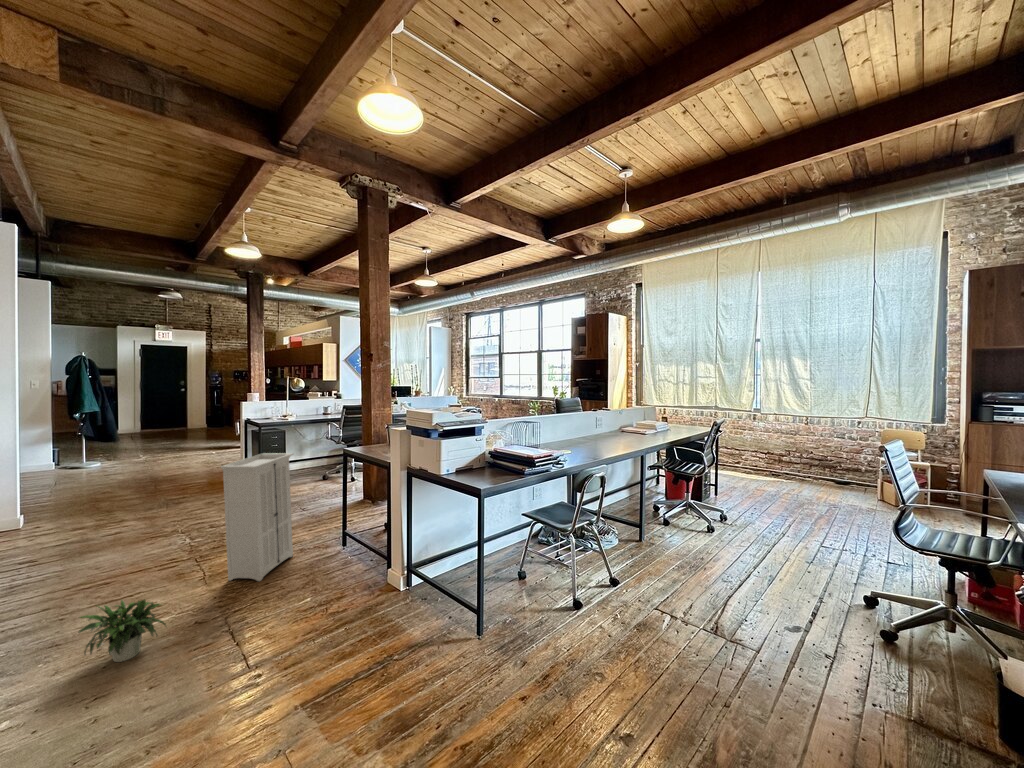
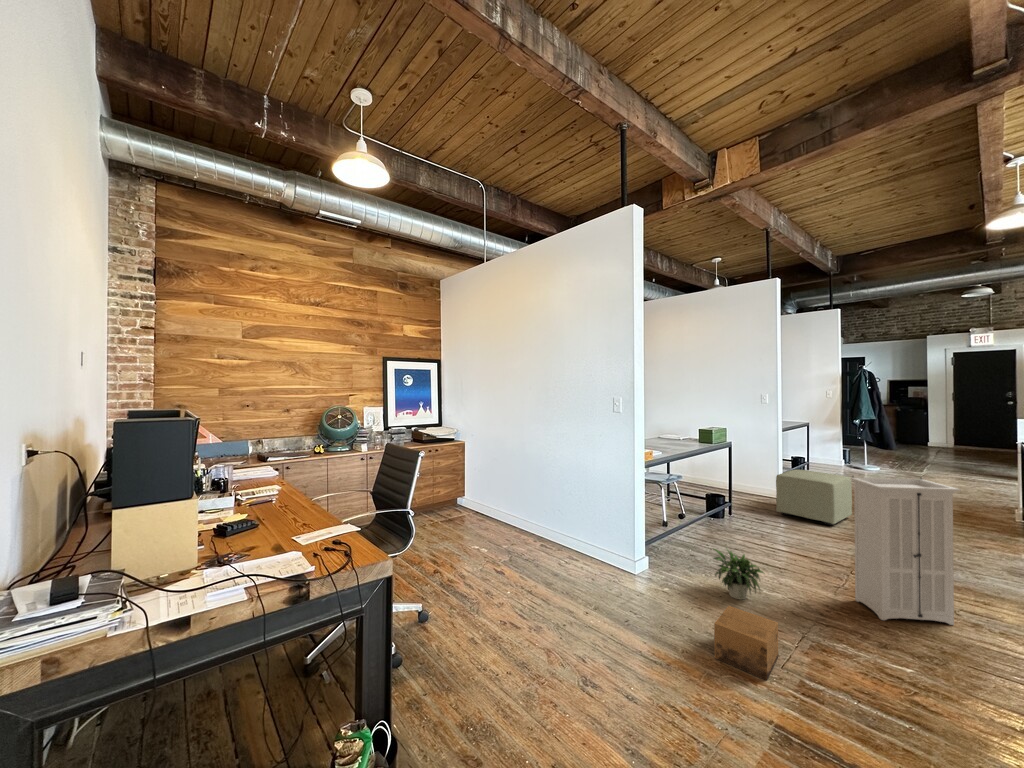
ottoman: none [44,477,138,548] -> present [776,469,852,525]
cardboard box: none [175,630,255,724] -> present [714,606,778,680]

